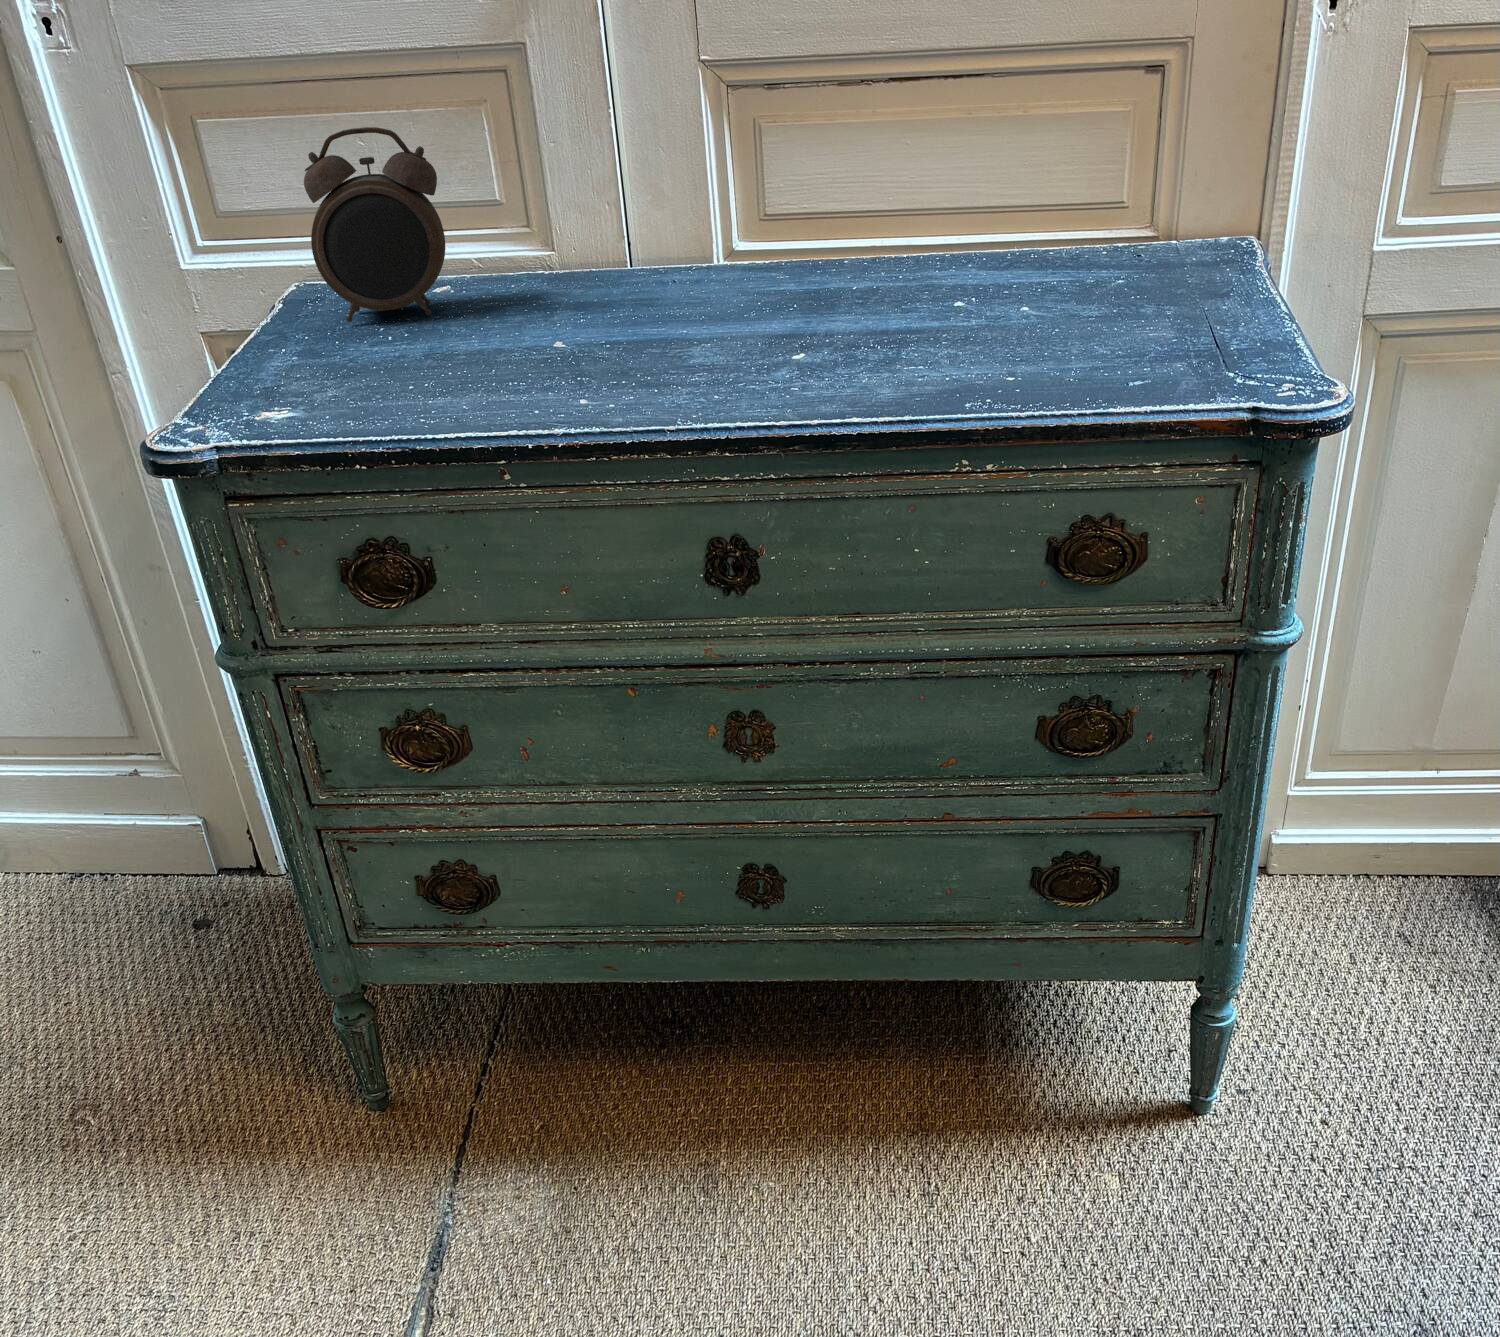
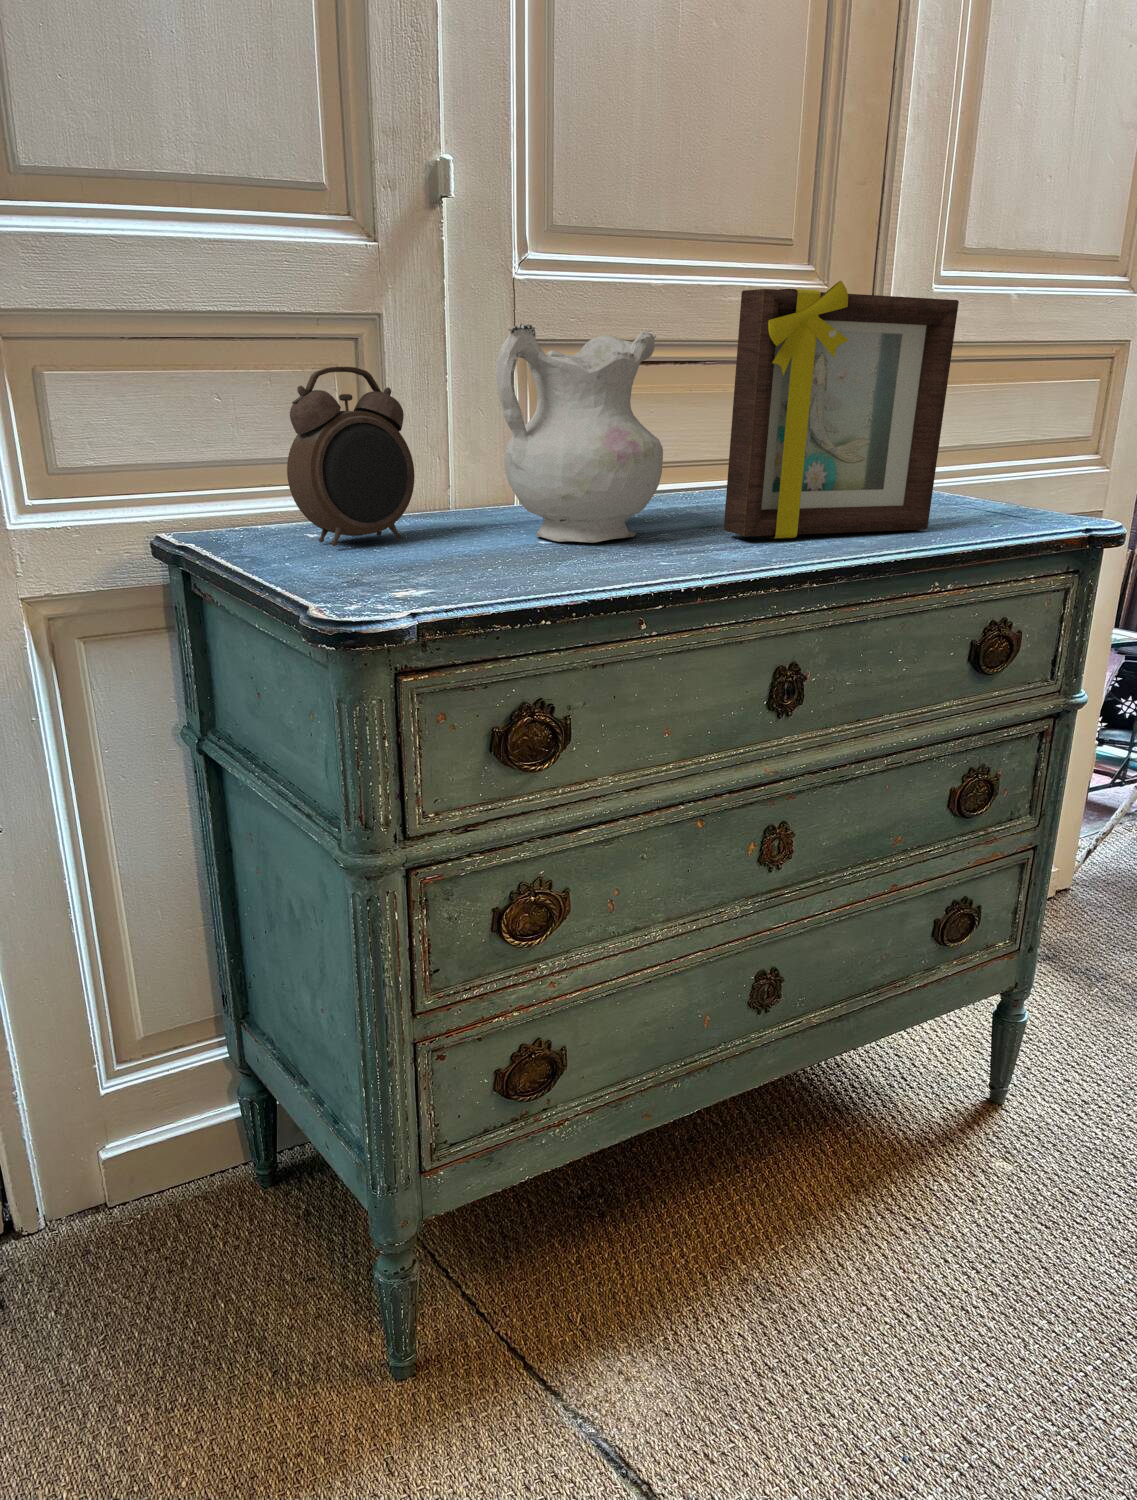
picture frame: none [744,41,1068,370] -> present [724,281,959,539]
ceramic pitcher: none [472,85,700,347] -> present [496,323,663,543]

